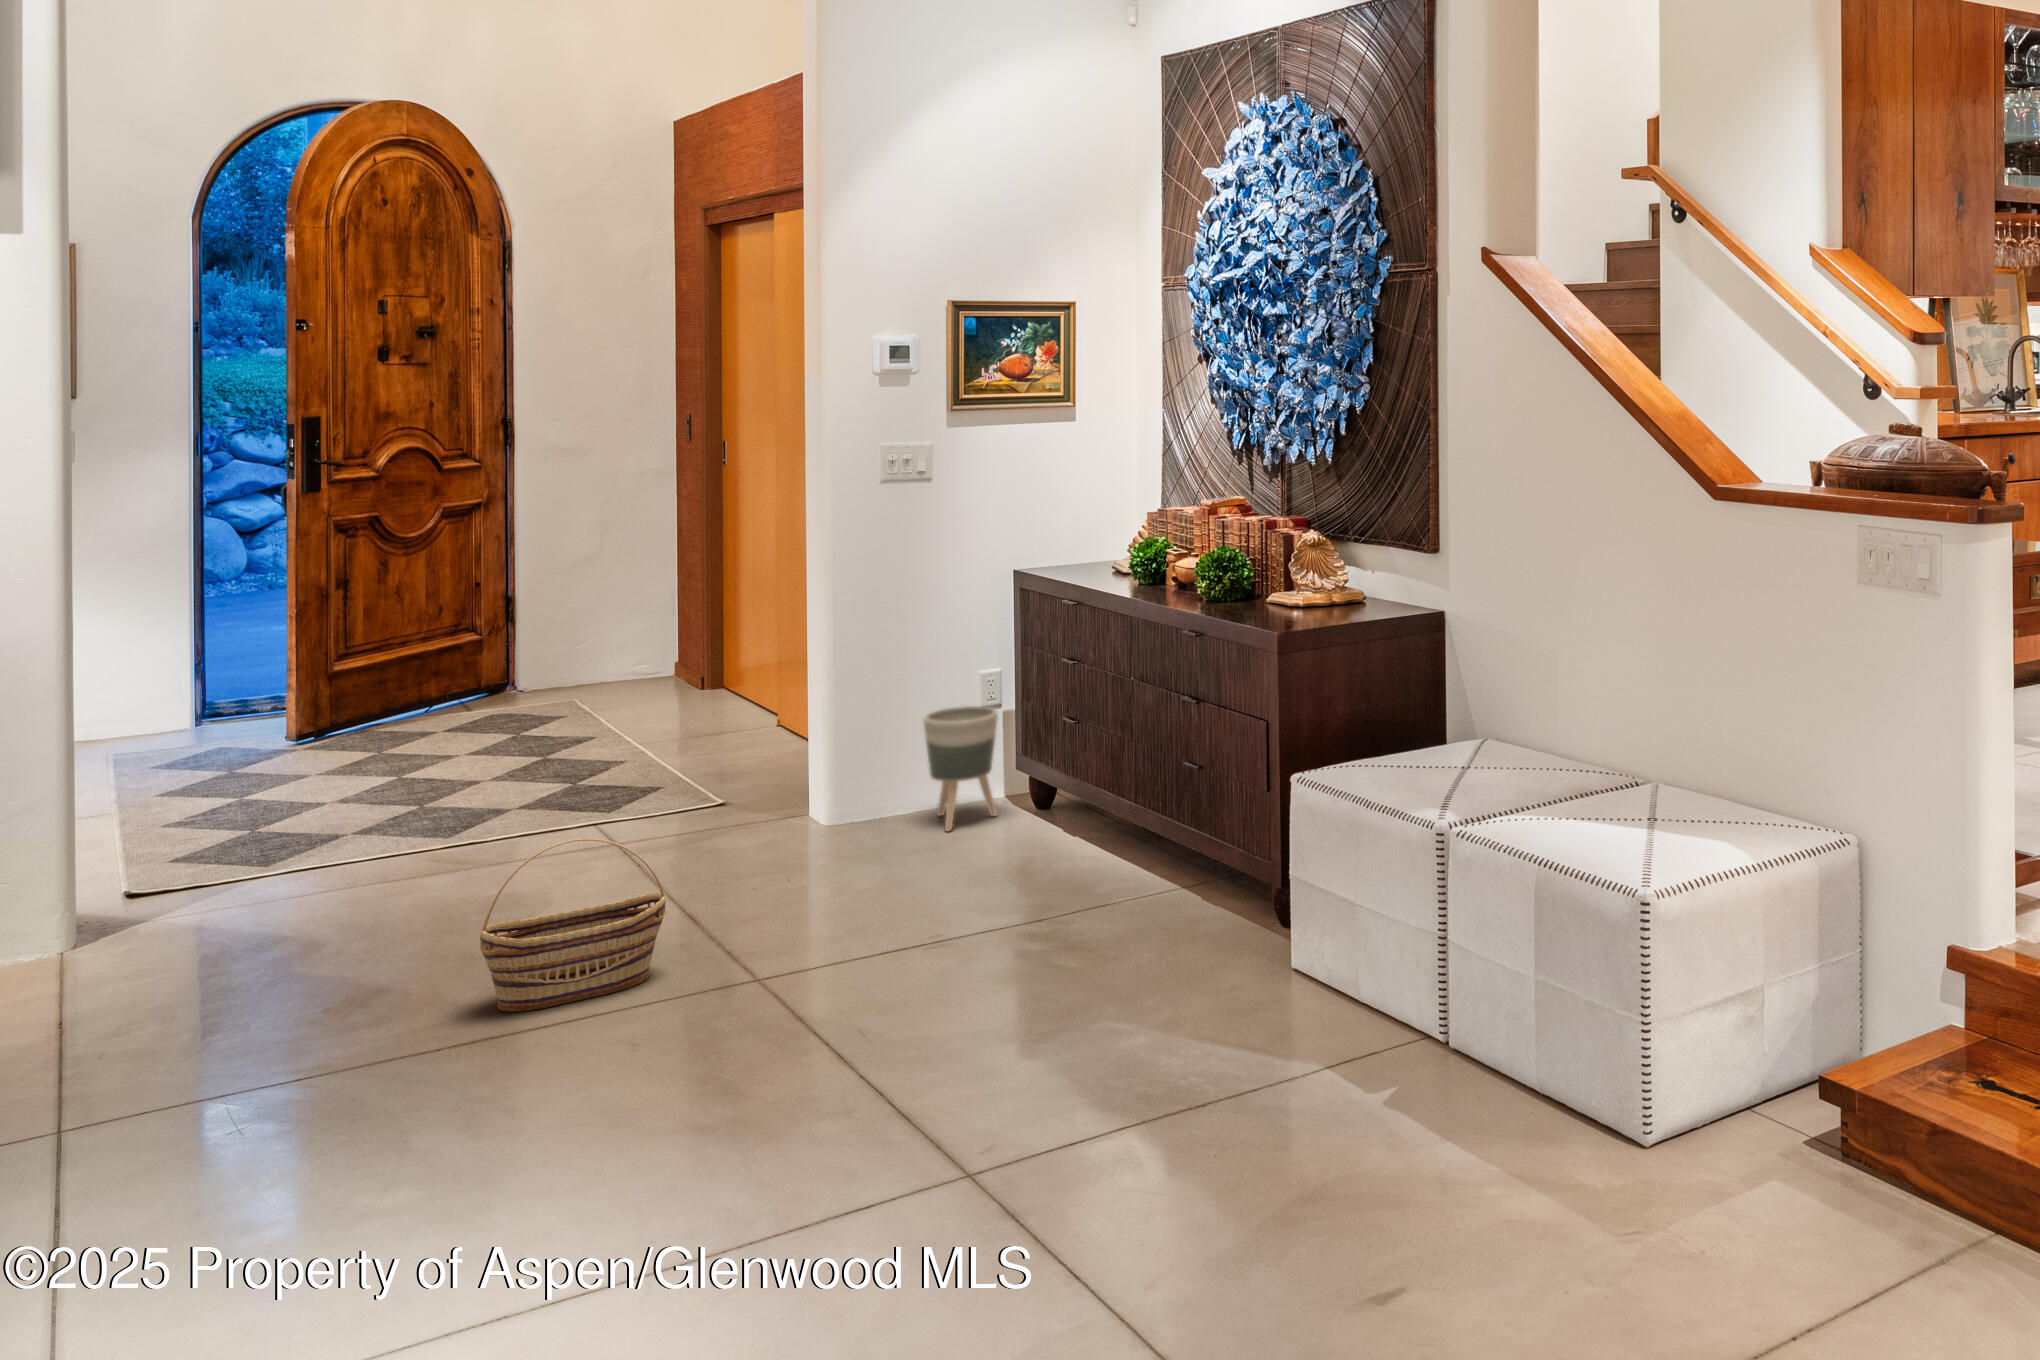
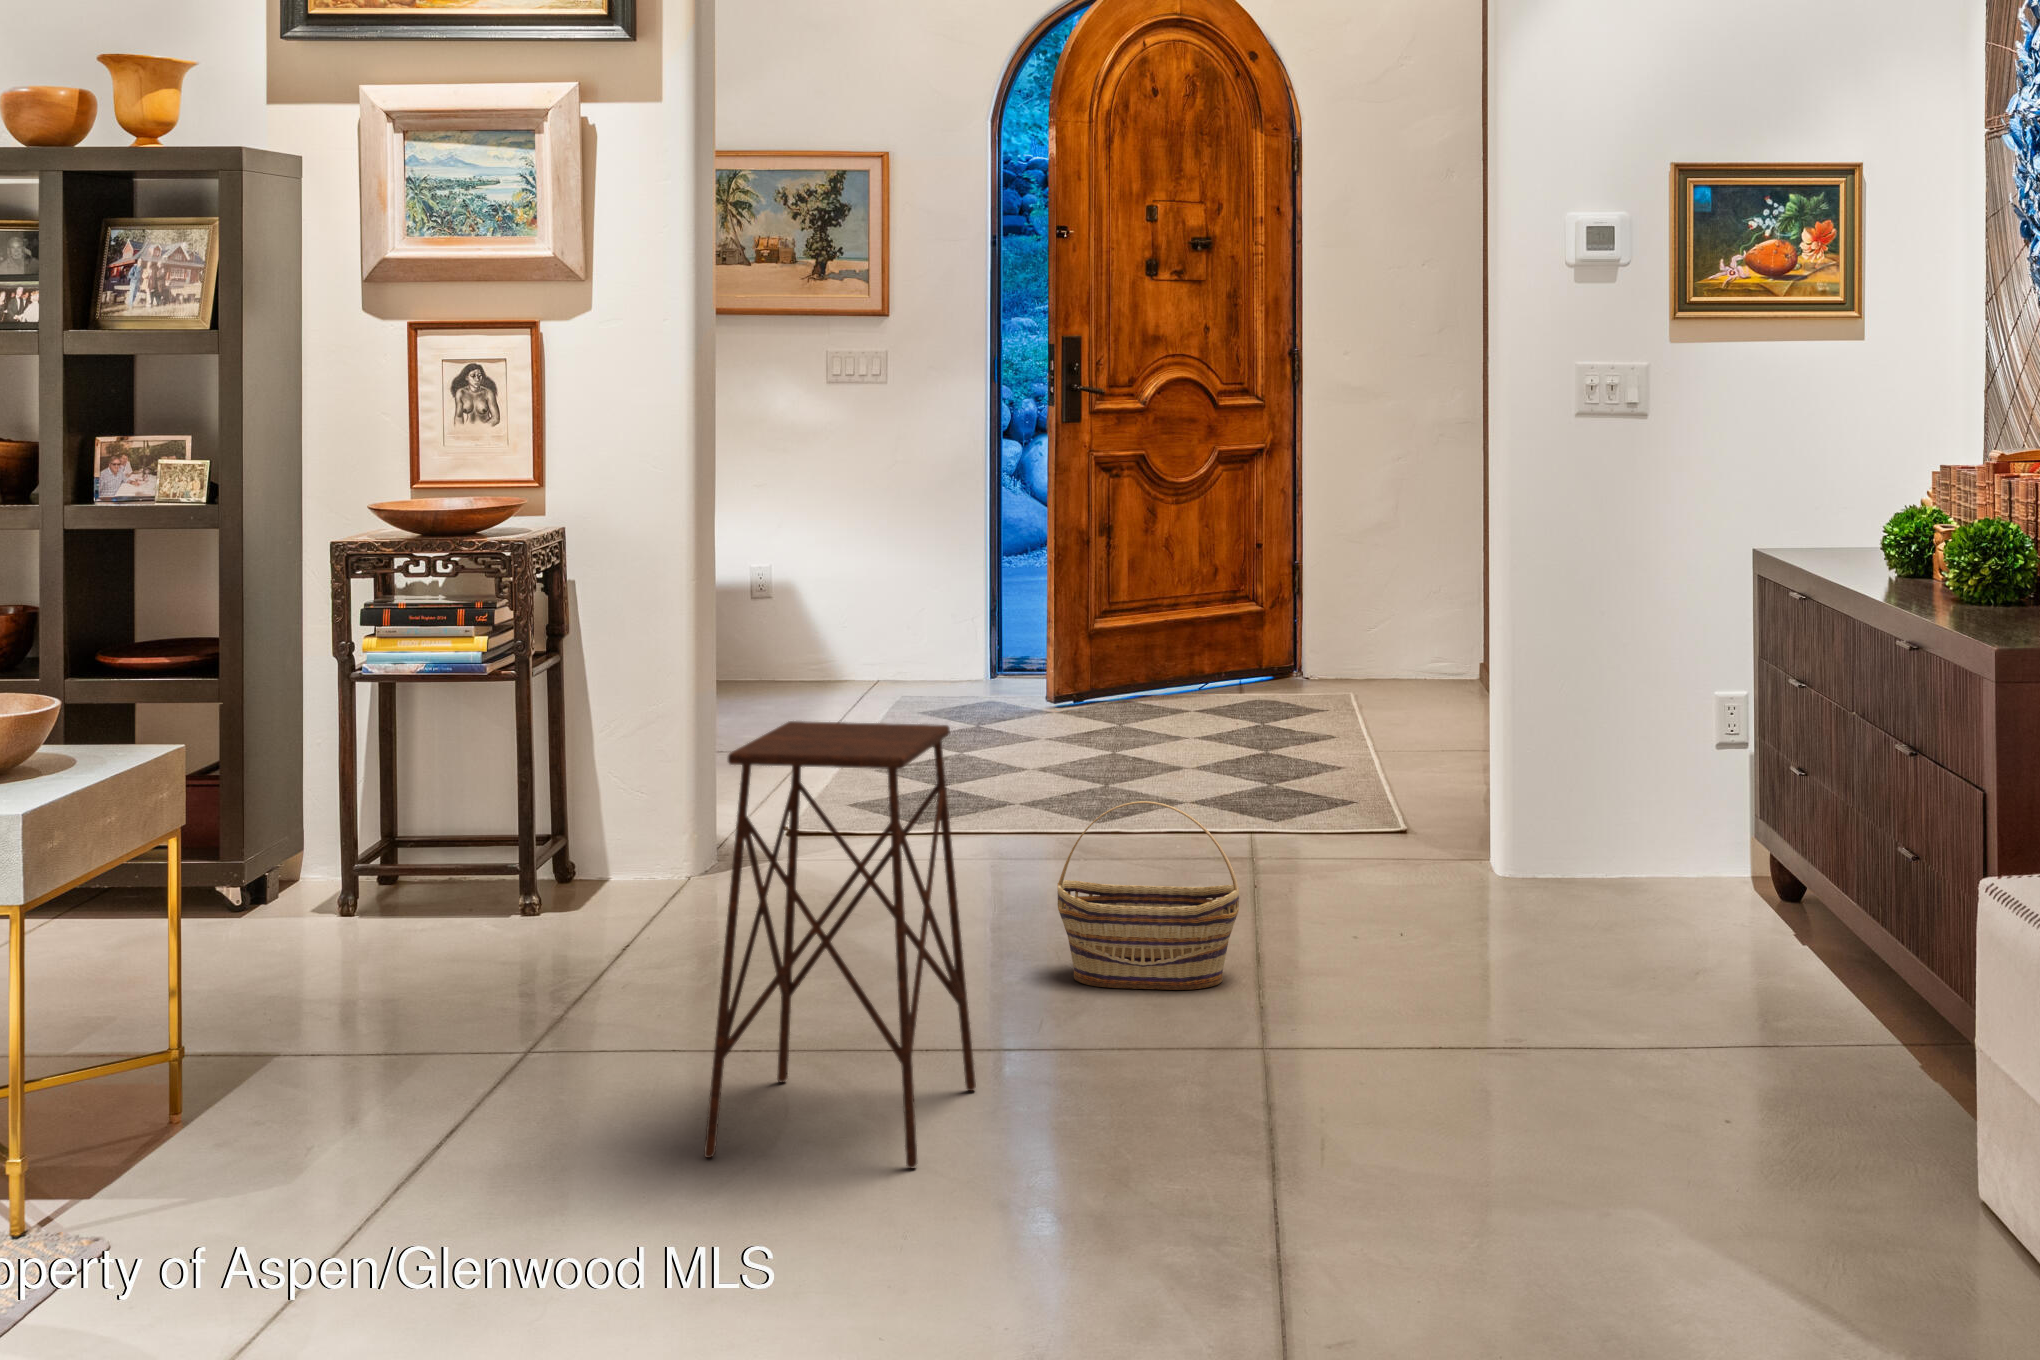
planter: present [923,706,998,831] -> none [1615,735,1715,901]
side table: none [198,813,474,1296] -> present [704,721,976,1168]

